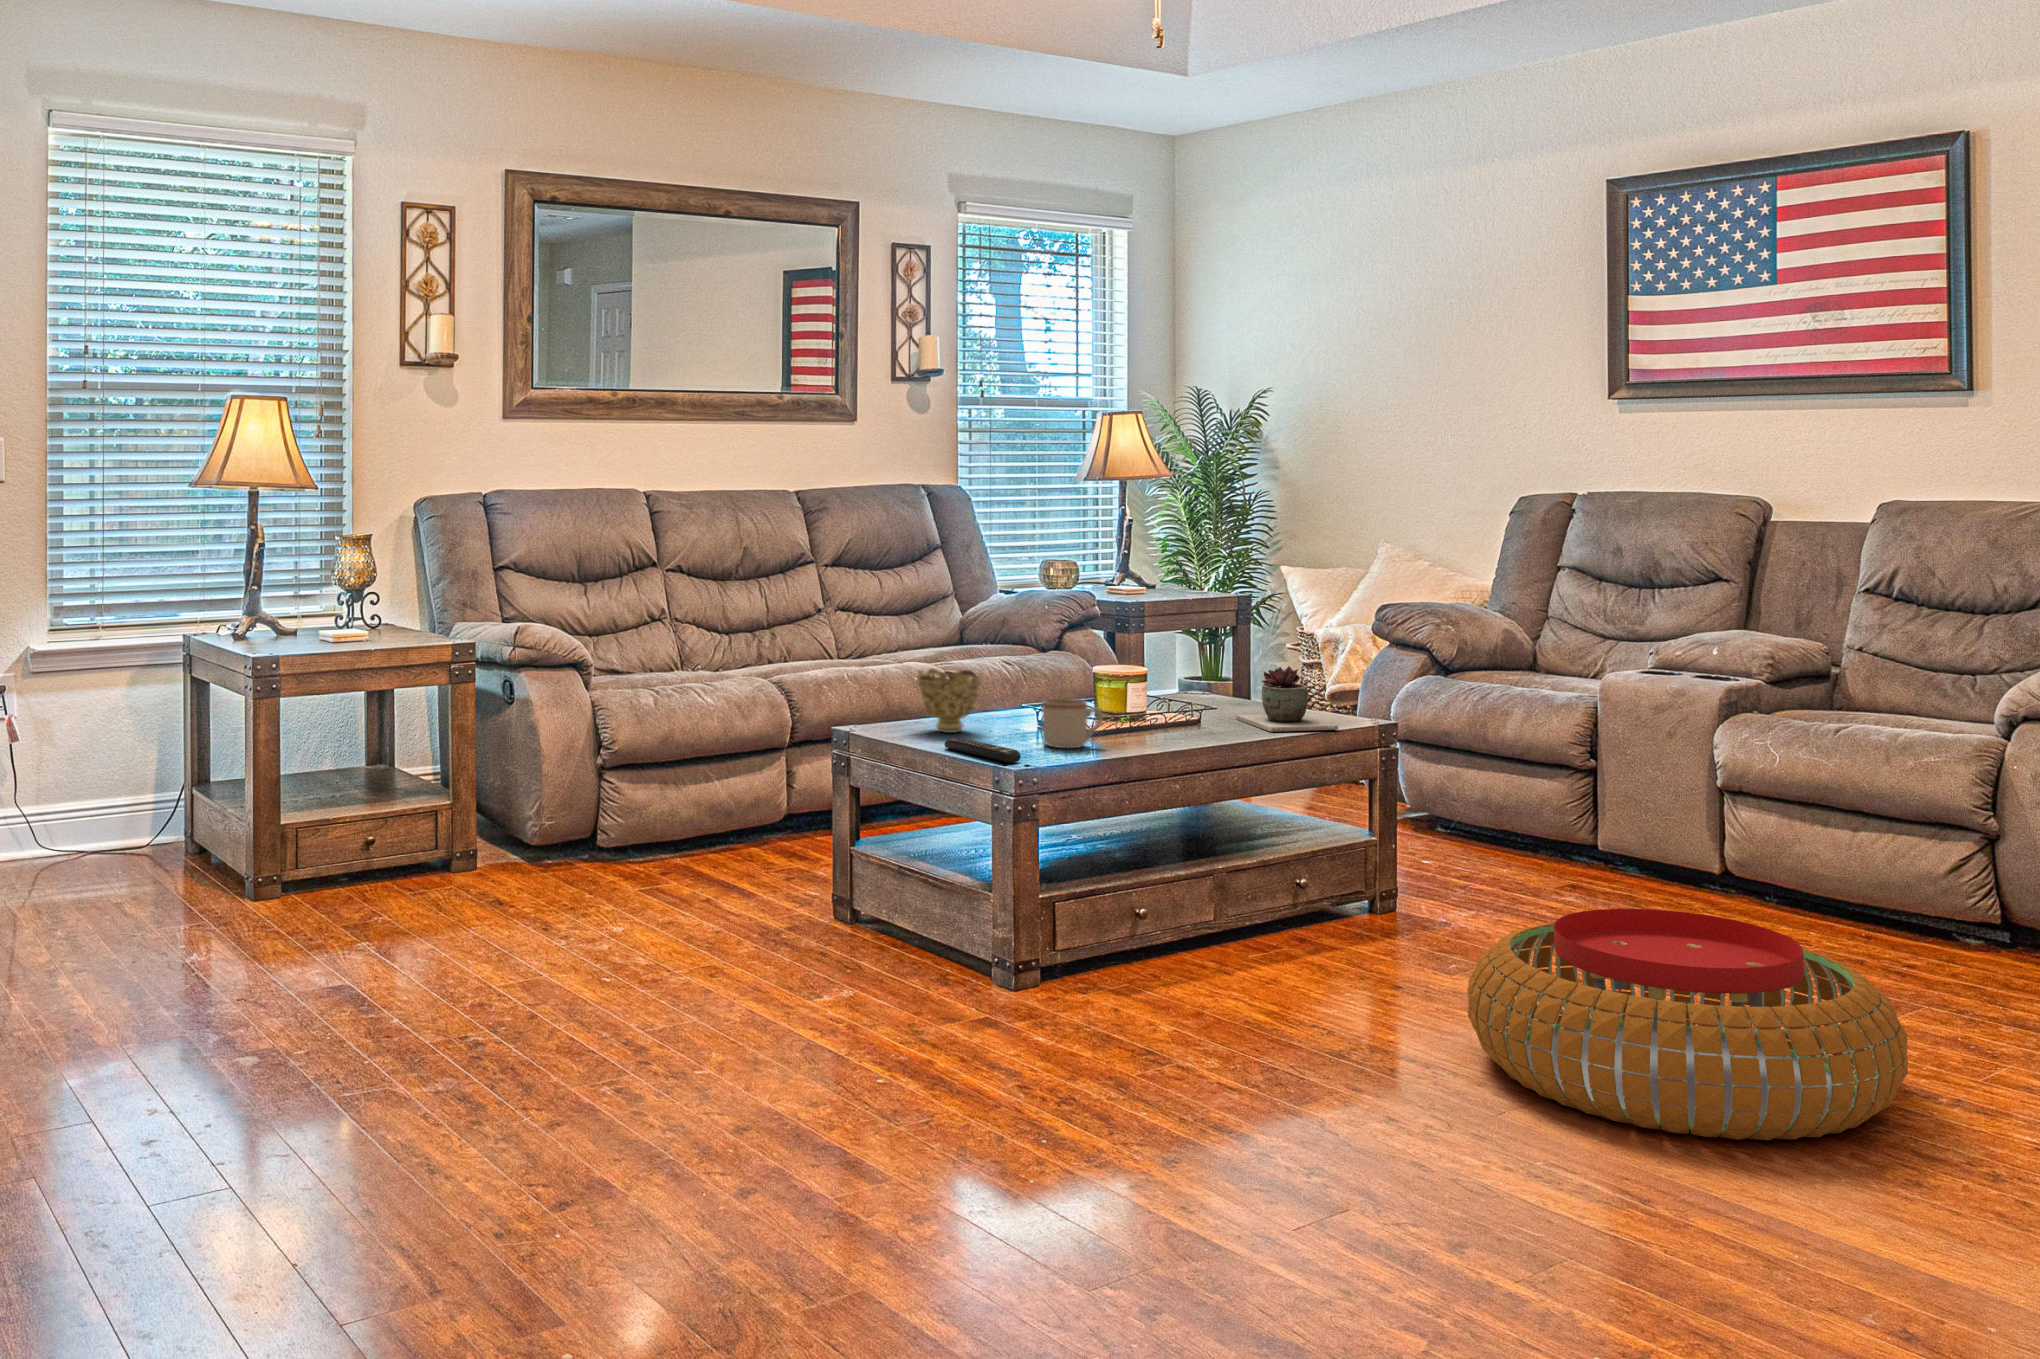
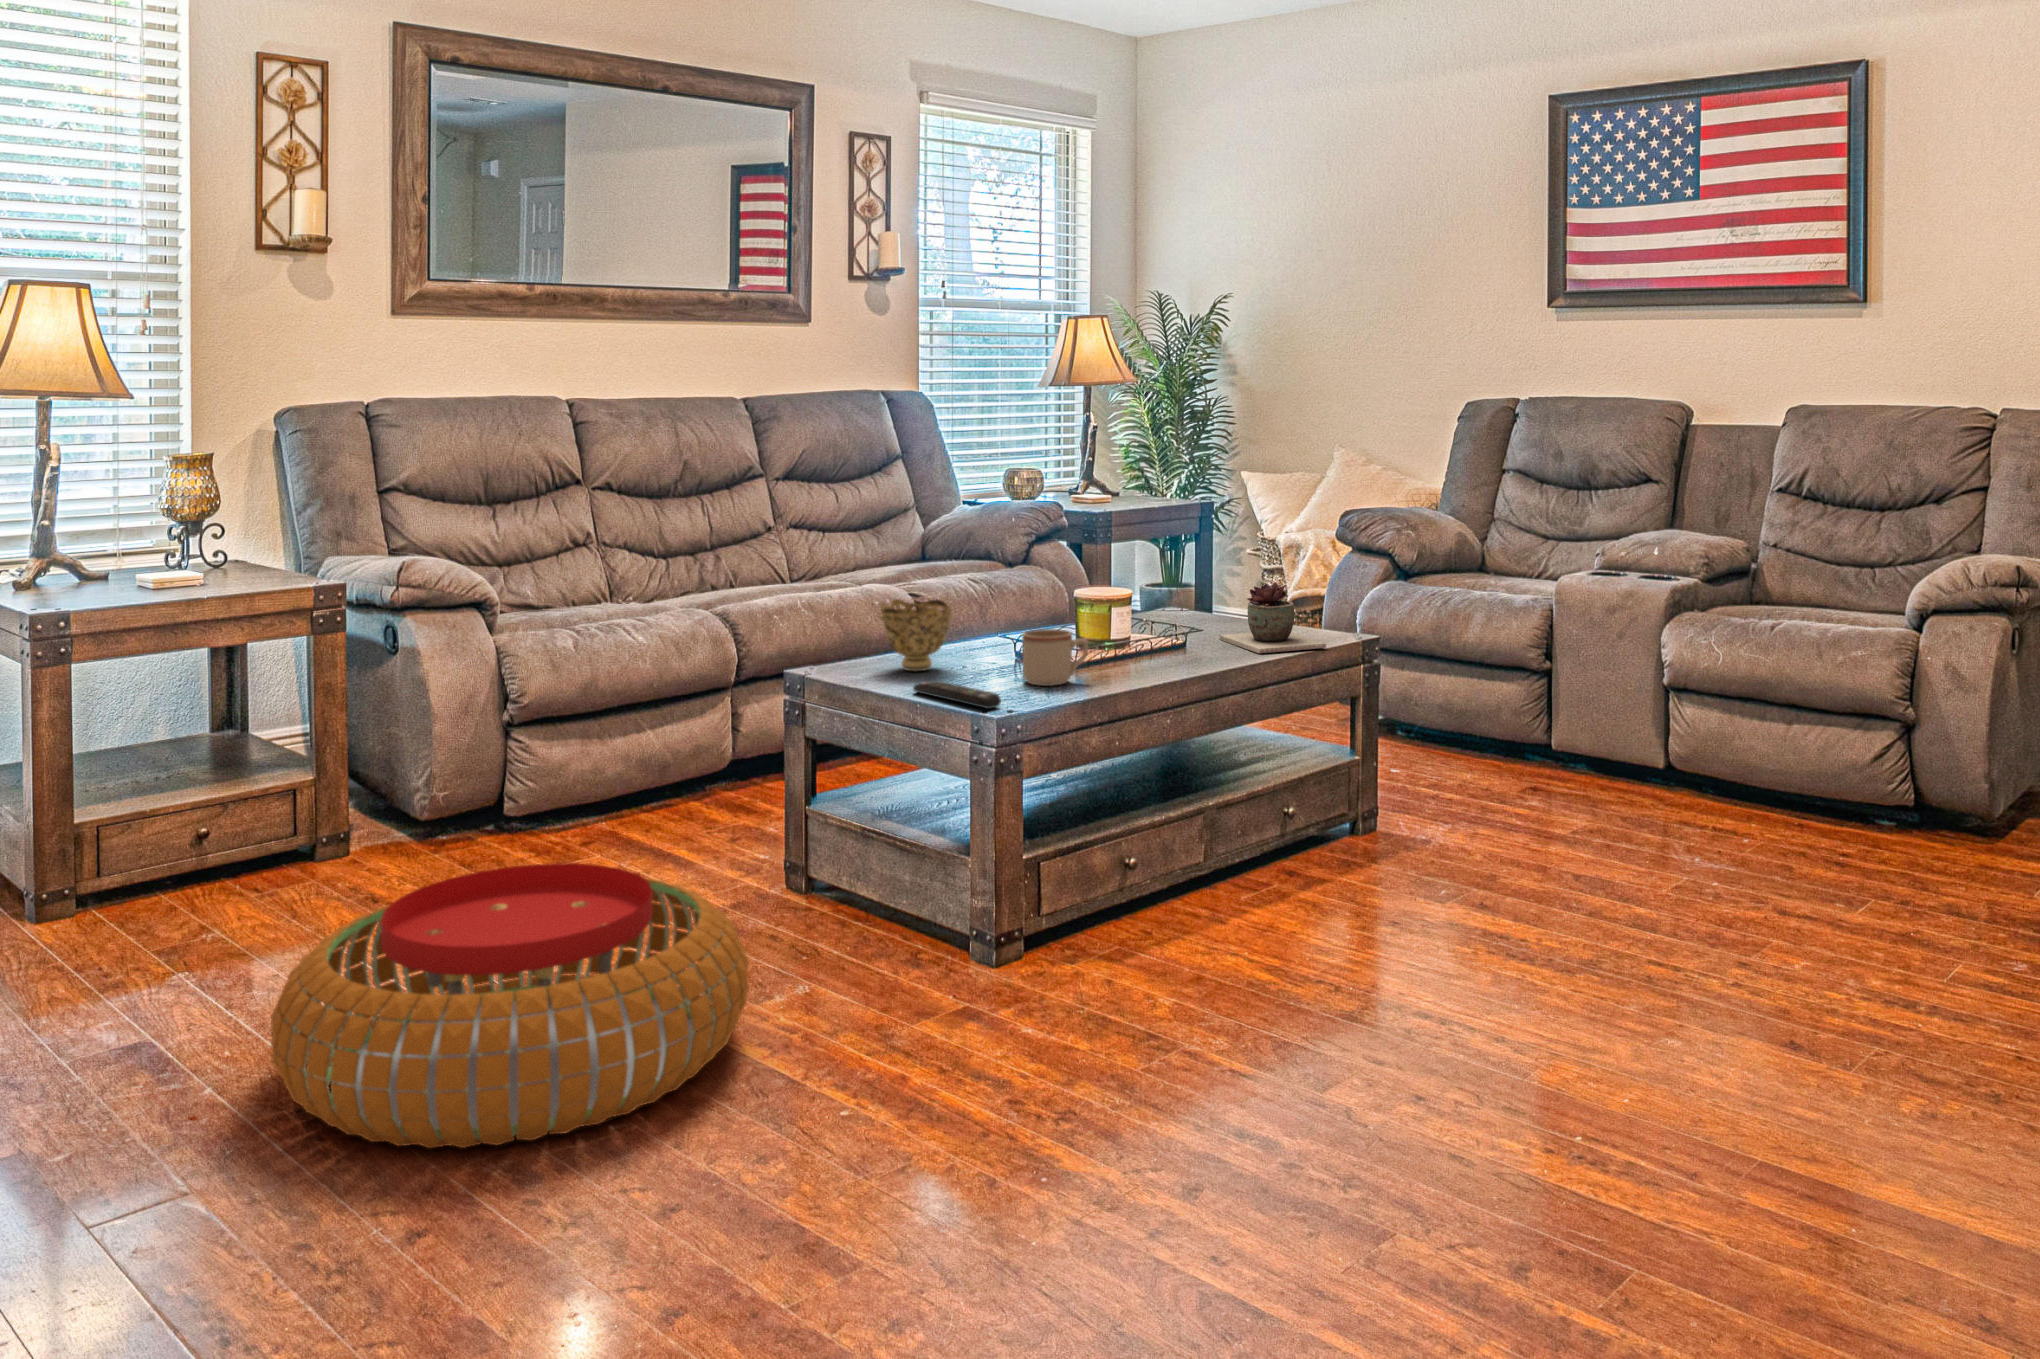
pouf: present [1467,909,1908,1140] -> present [271,863,749,1148]

